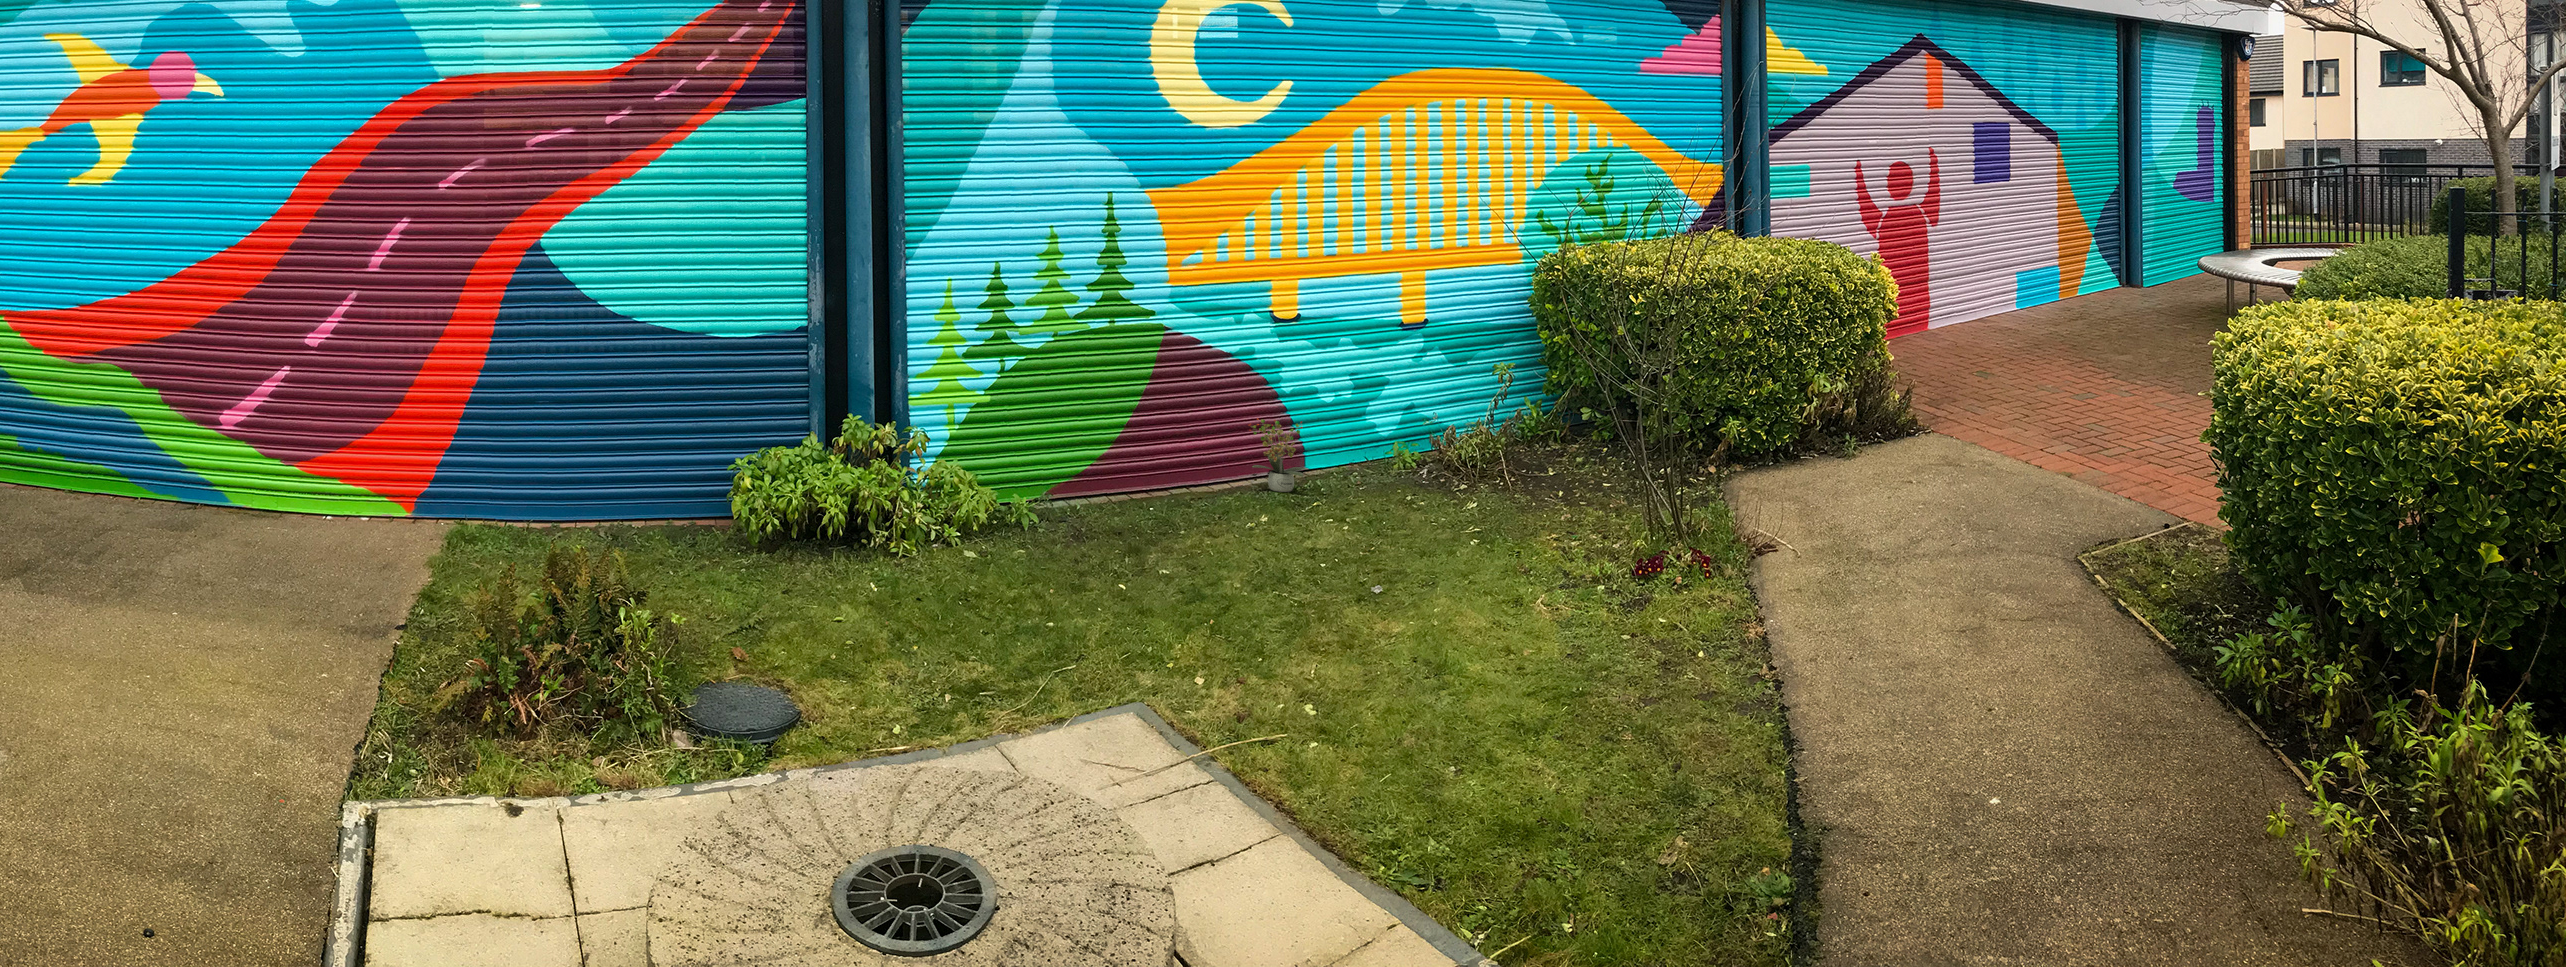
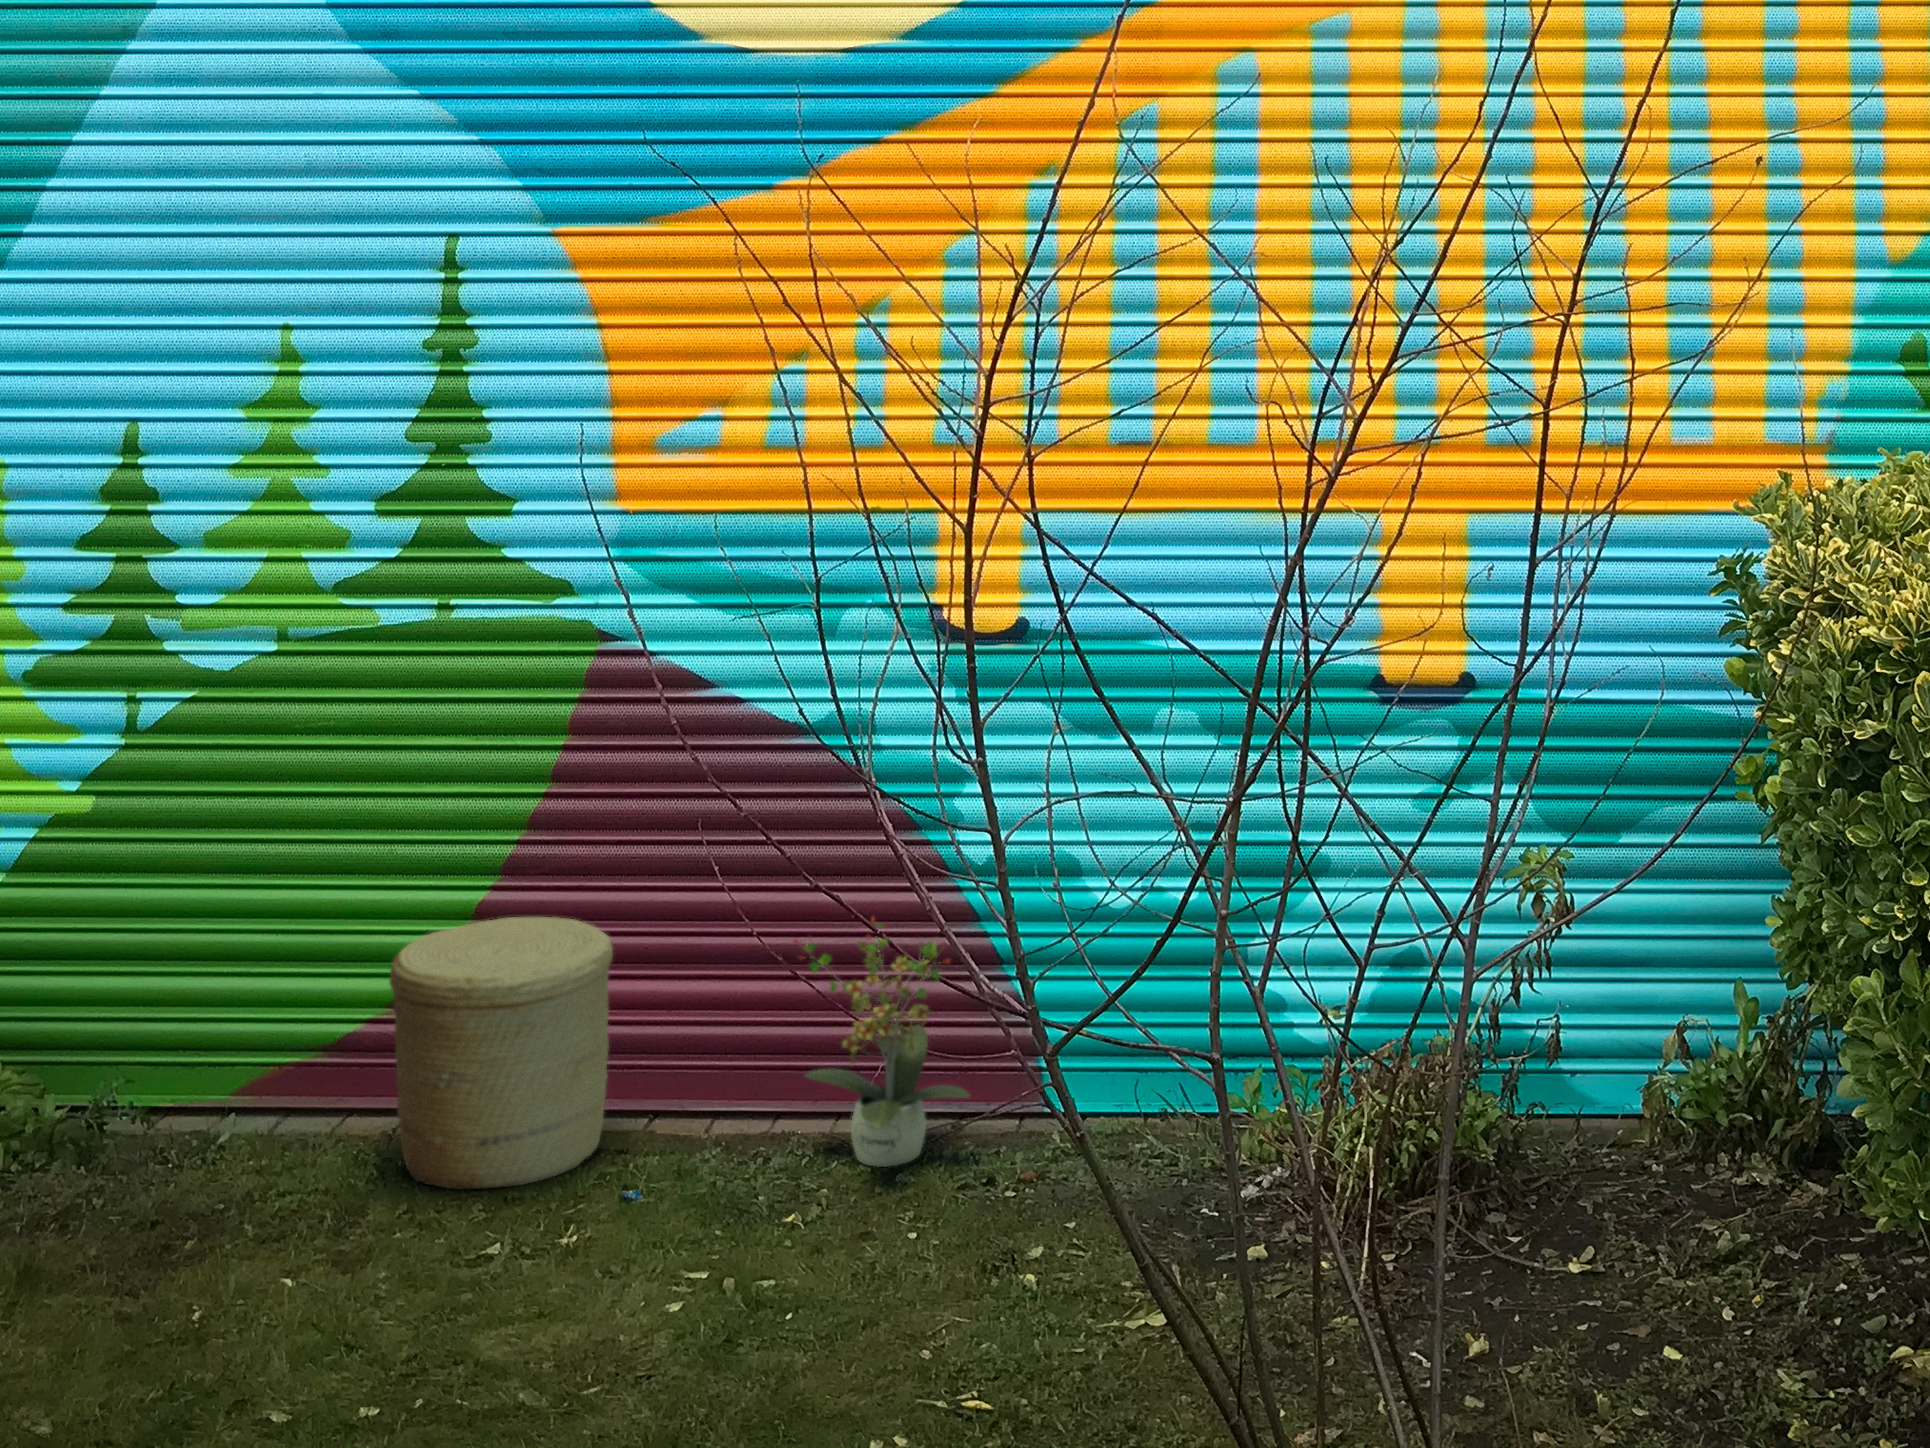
woven basket: none [1129,424,1205,505] -> present [390,917,613,1190]

